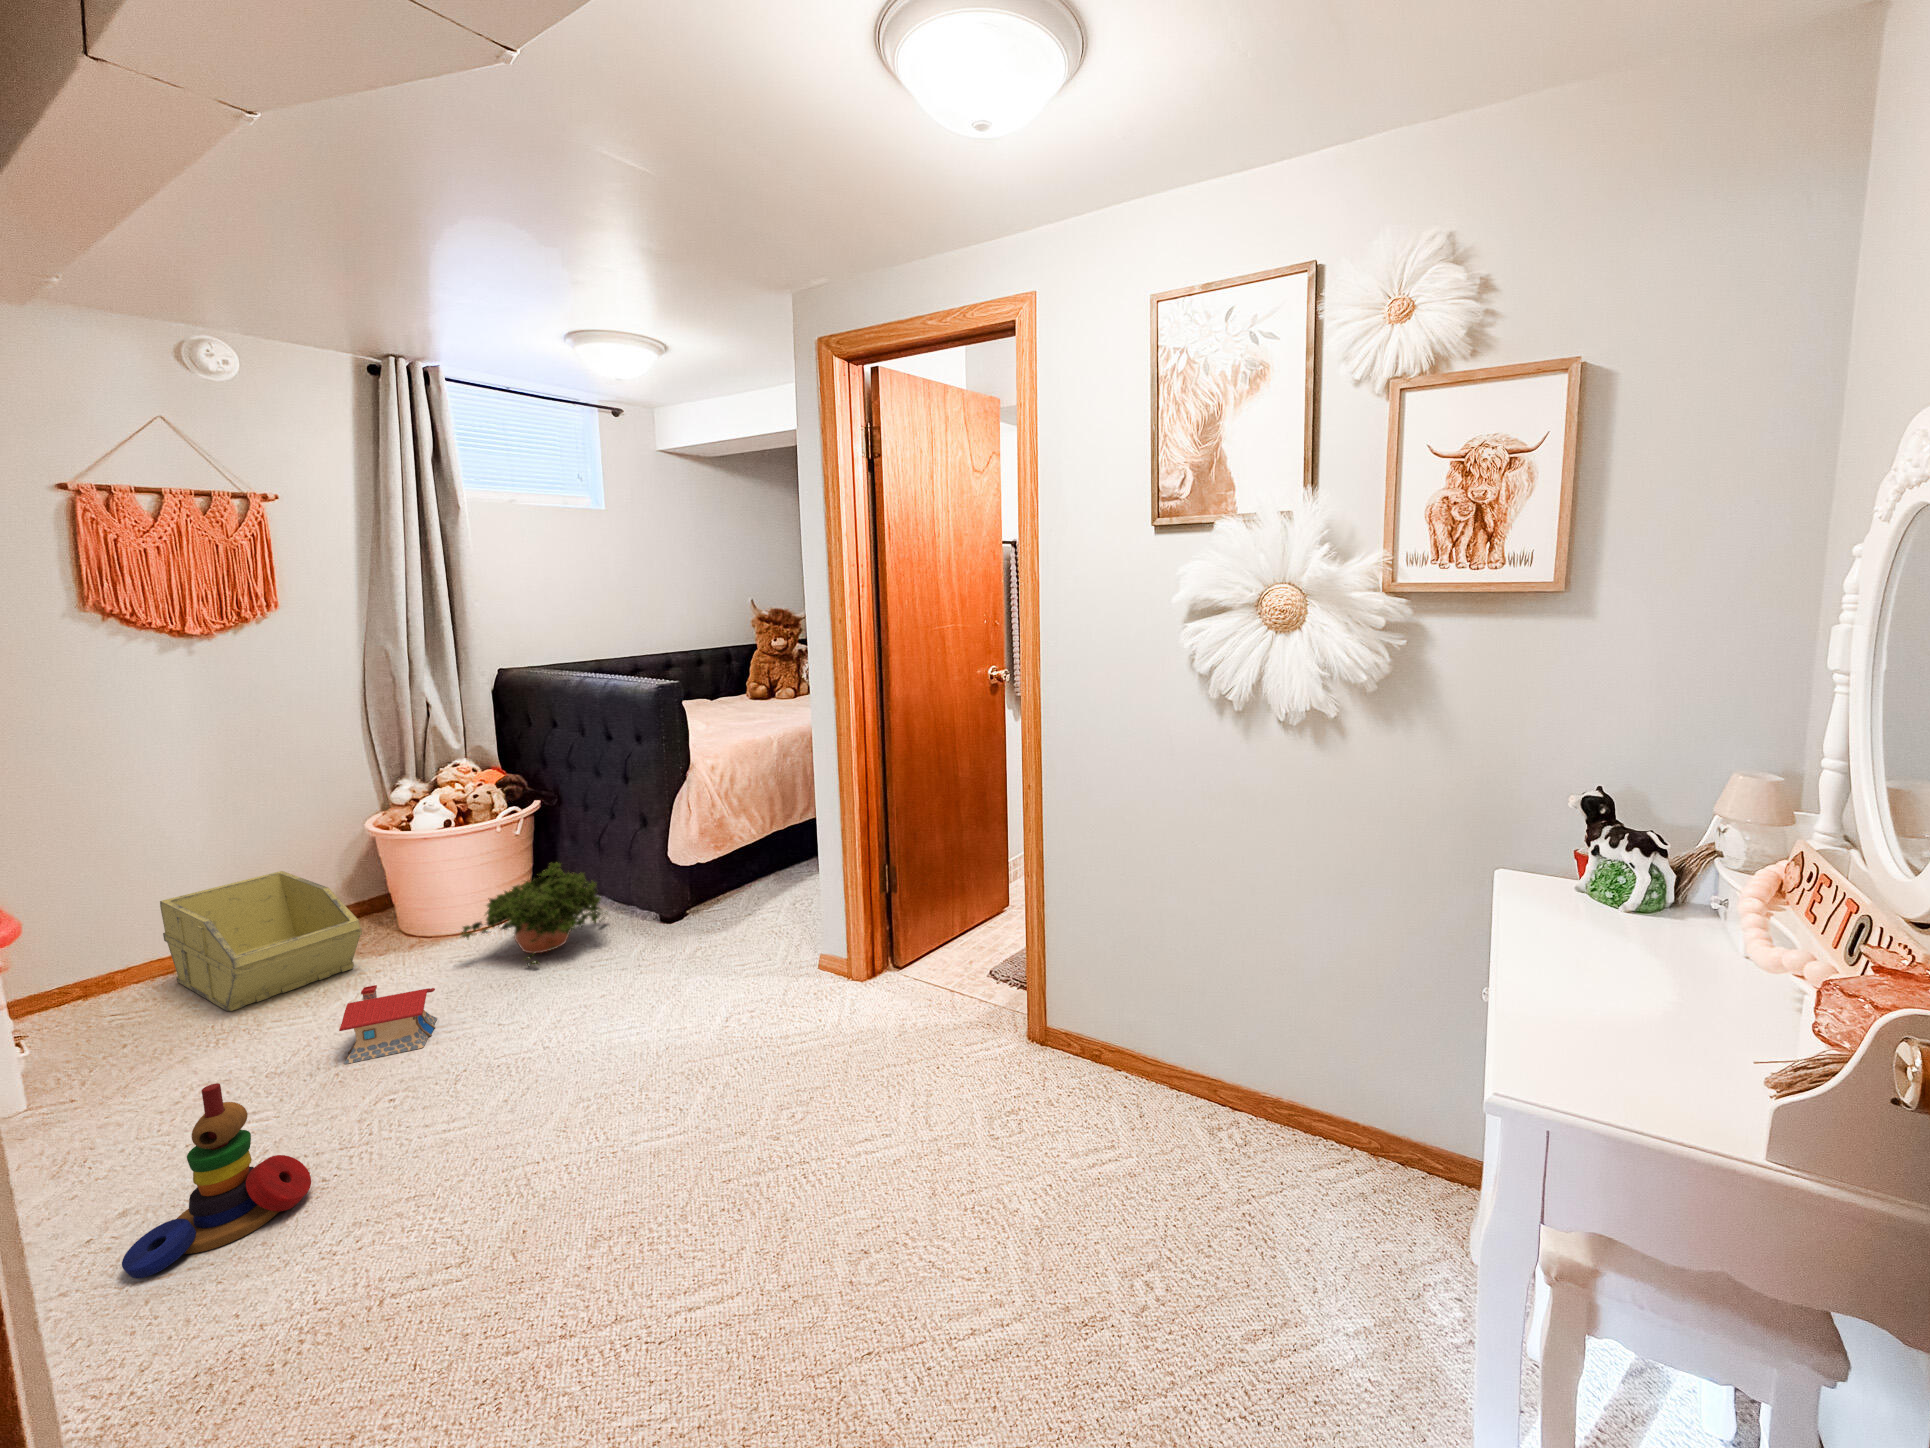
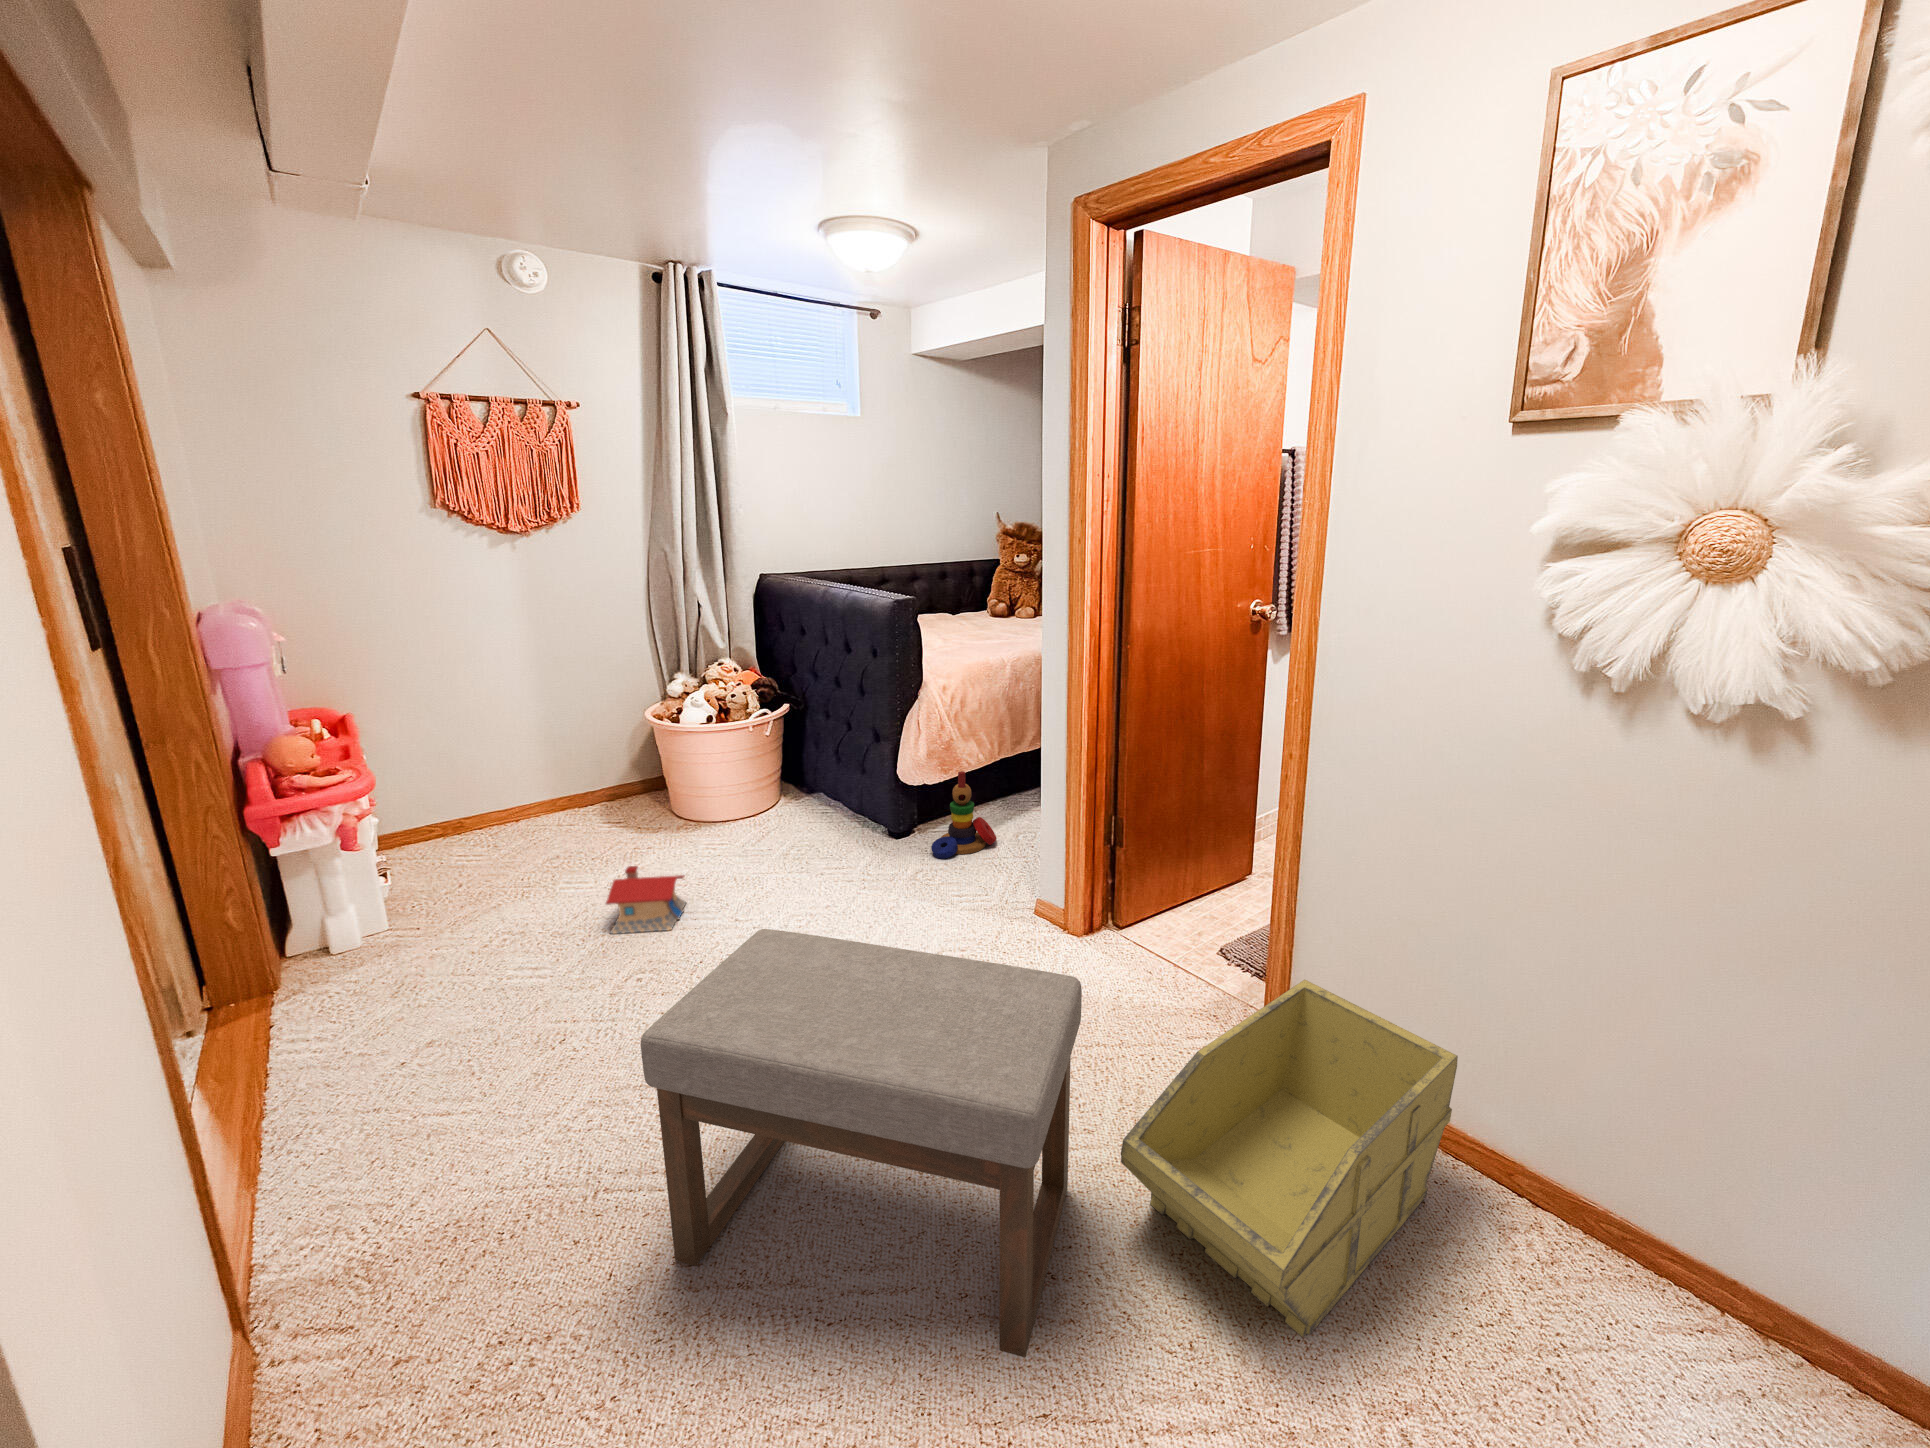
potted plant: present [460,863,607,966] -> none [710,766,842,864]
storage bin: present [160,871,362,1011] -> present [1121,979,1458,1337]
ottoman: none [450,985,875,1337] -> present [641,929,1082,1357]
stacking toy: present [122,1083,311,1278] -> present [931,771,997,859]

